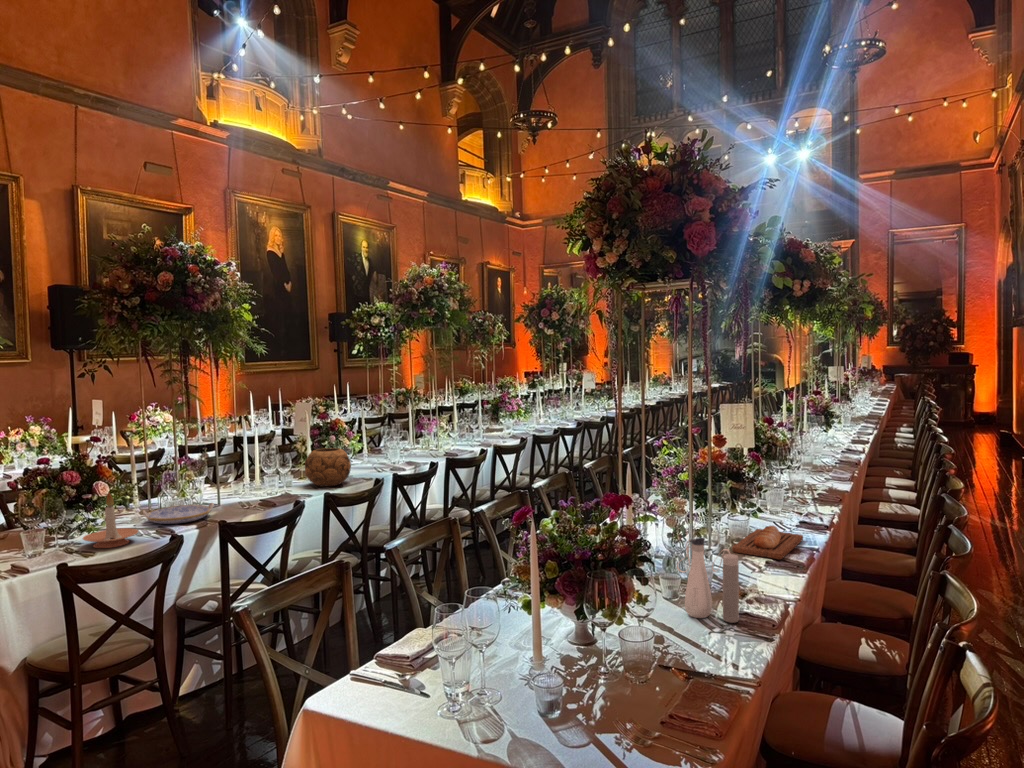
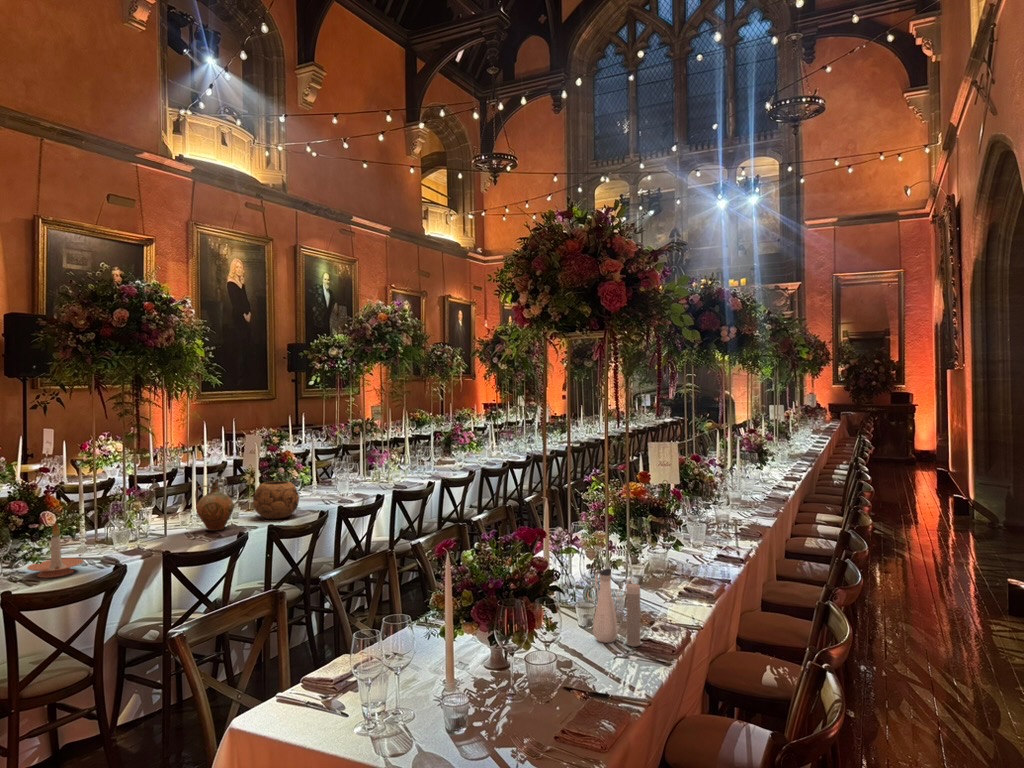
ceramic jug: none [247,449,286,499] -> present [195,481,234,531]
serving tray: present [143,503,214,524] -> none [88,534,160,555]
bread loaf: present [732,526,803,559] -> none [650,559,717,591]

